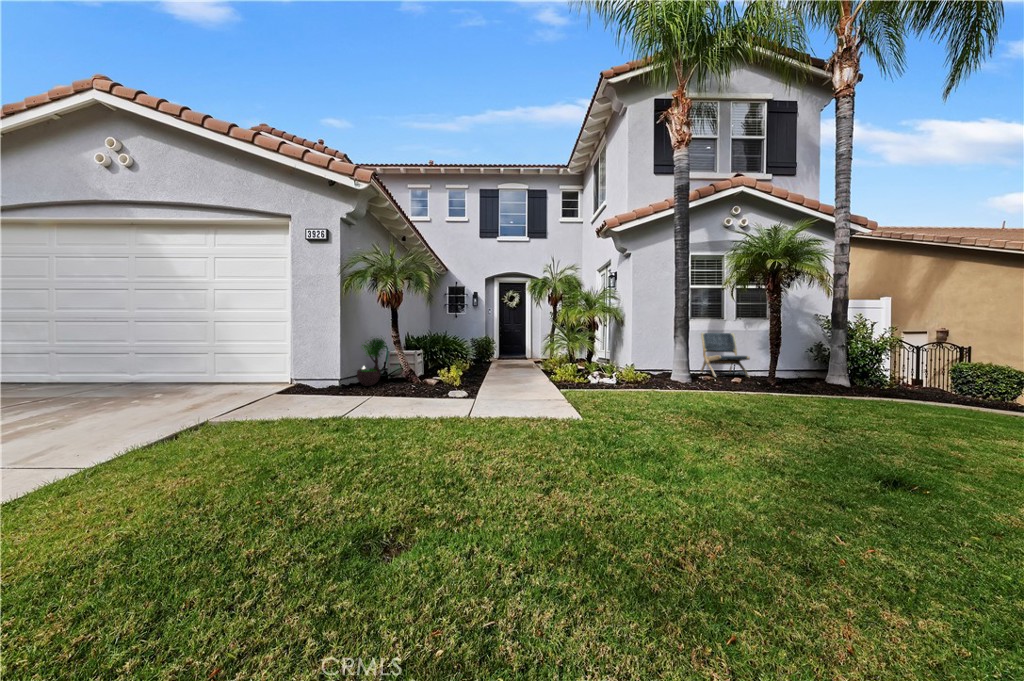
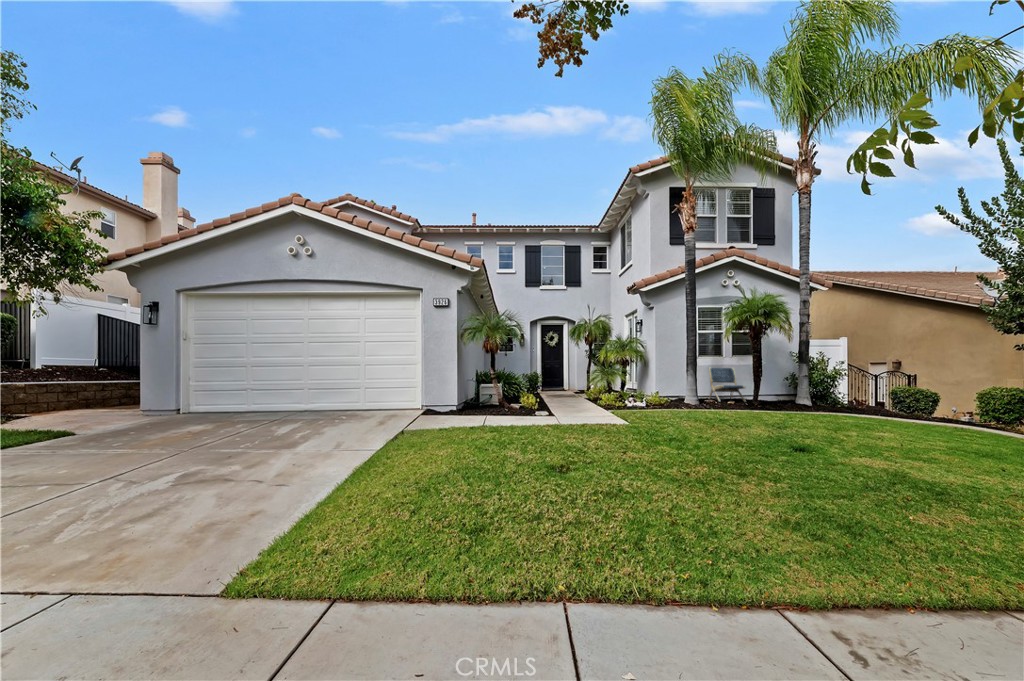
potted tree: present [357,338,386,386] -> none [462,369,484,407]

